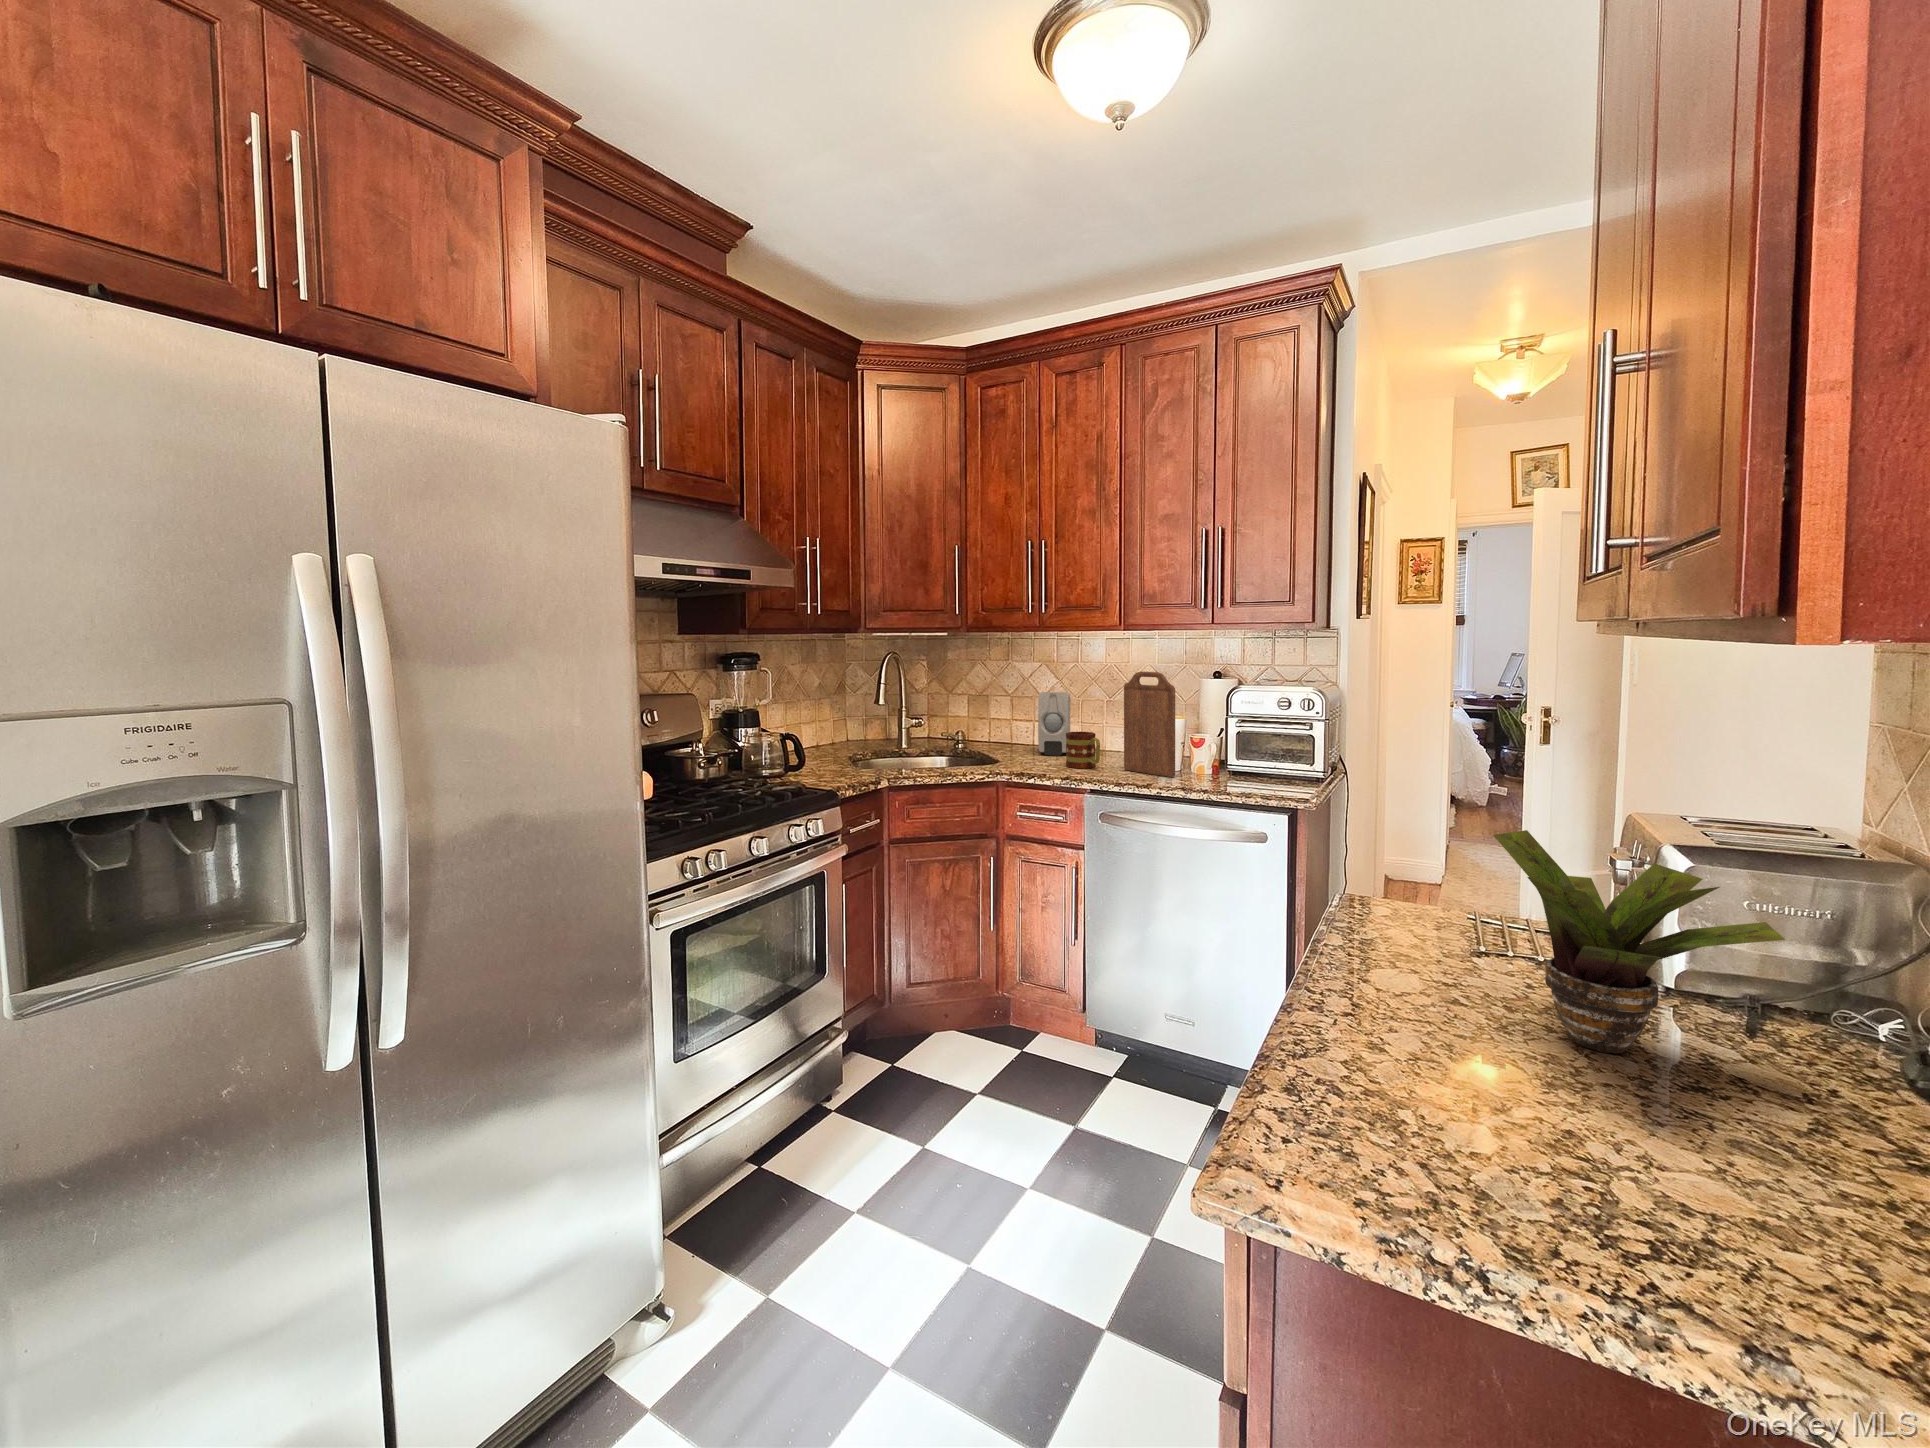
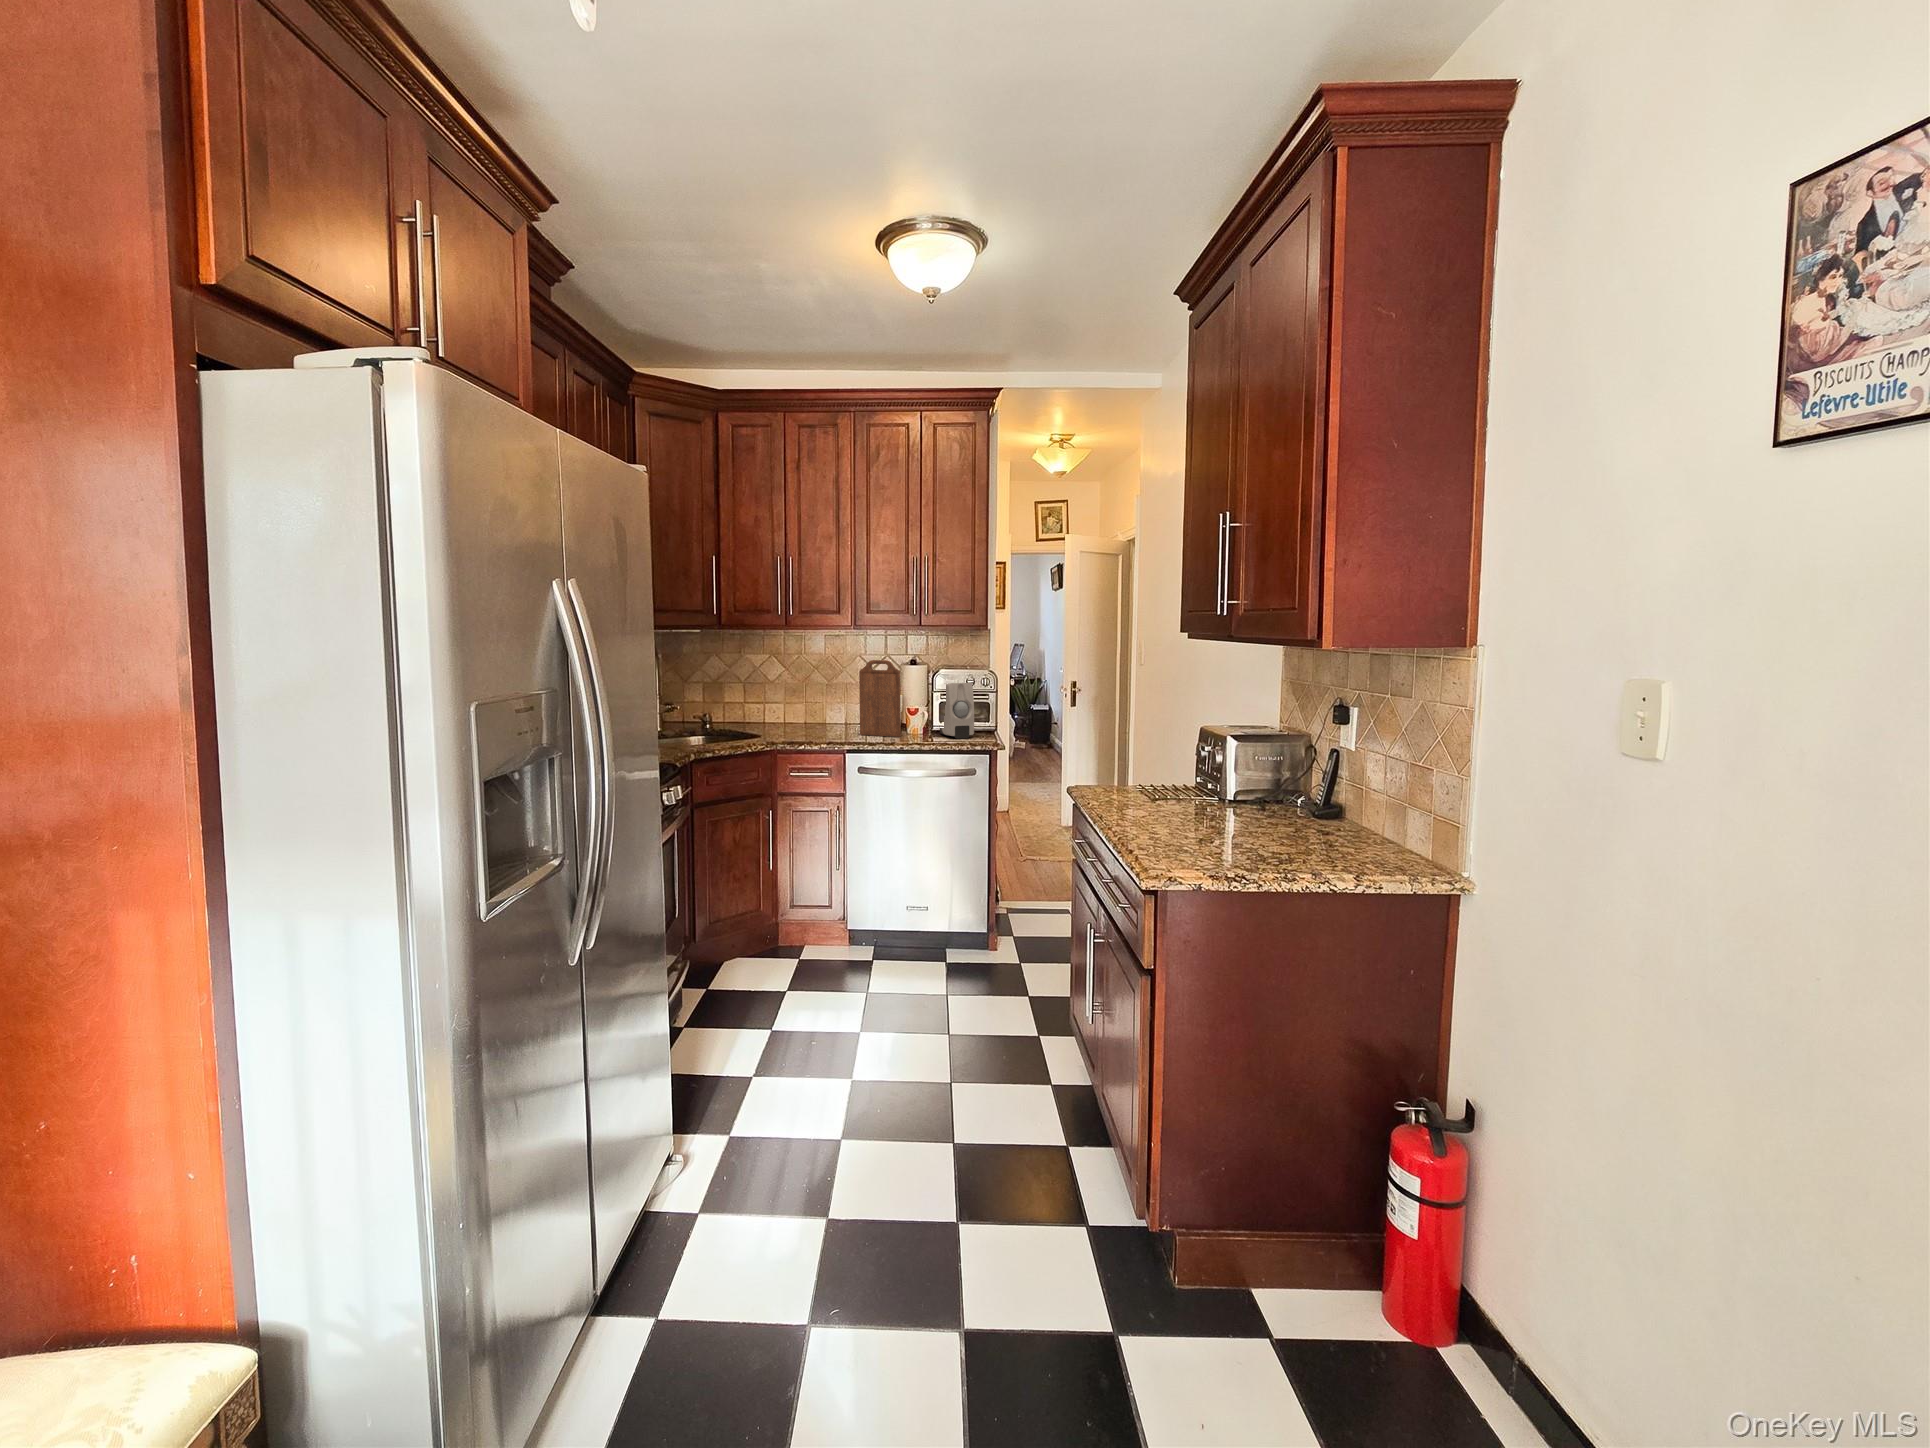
soap dispenser: present [1038,692,1070,756] -> present [940,683,974,739]
mug: present [1066,732,1100,768] -> none [813,708,843,736]
potted plant: present [1493,830,1785,1053] -> none [1178,728,1281,821]

